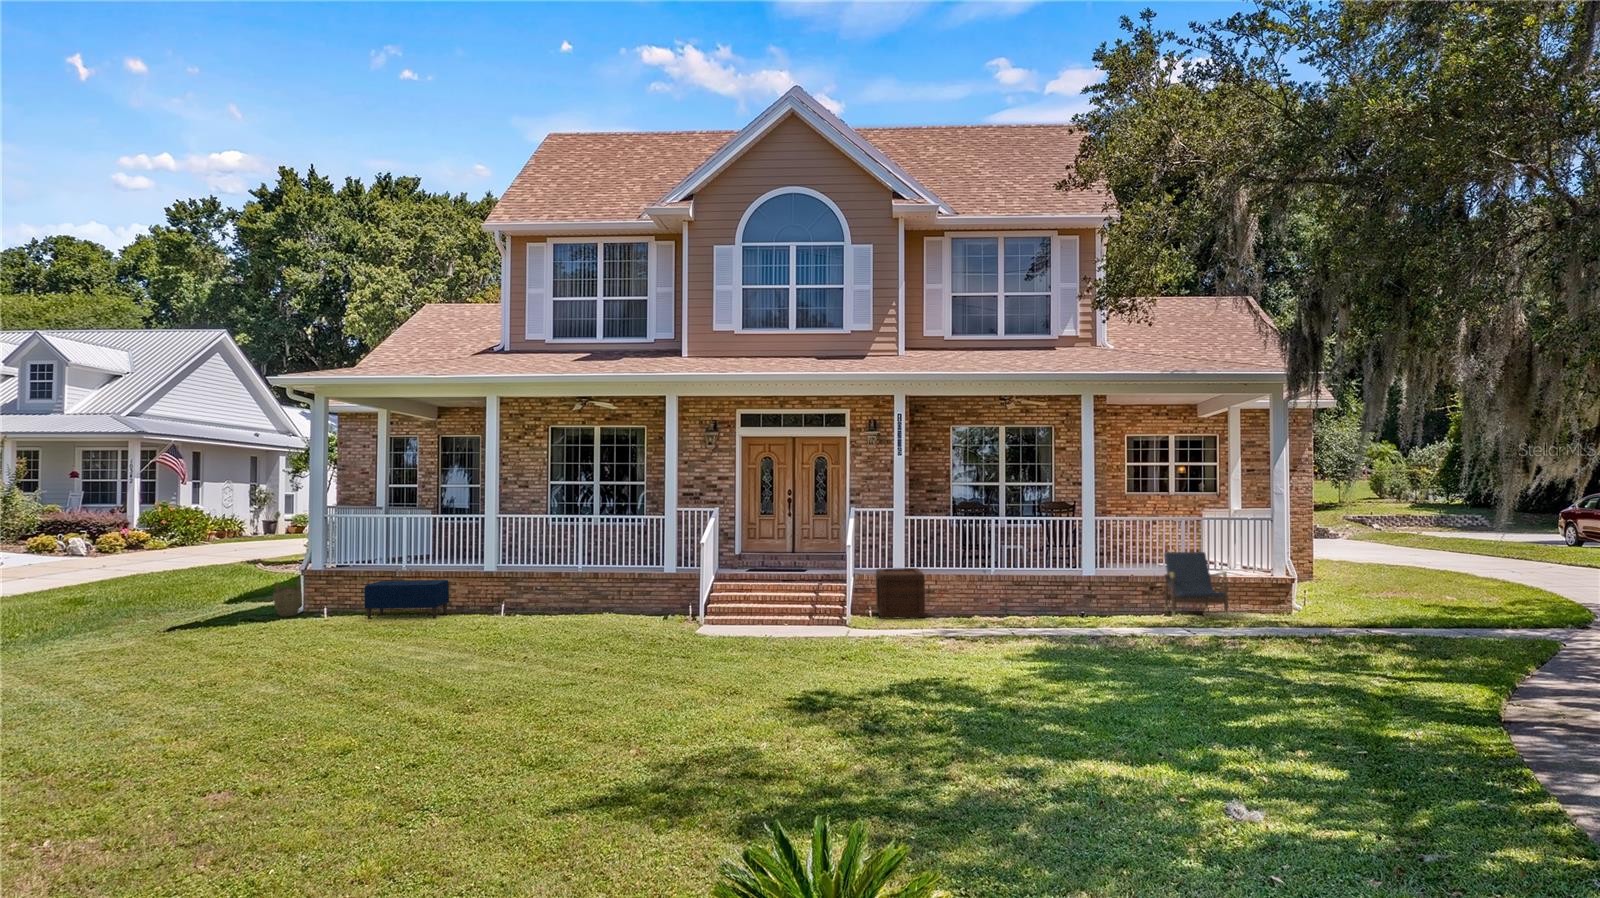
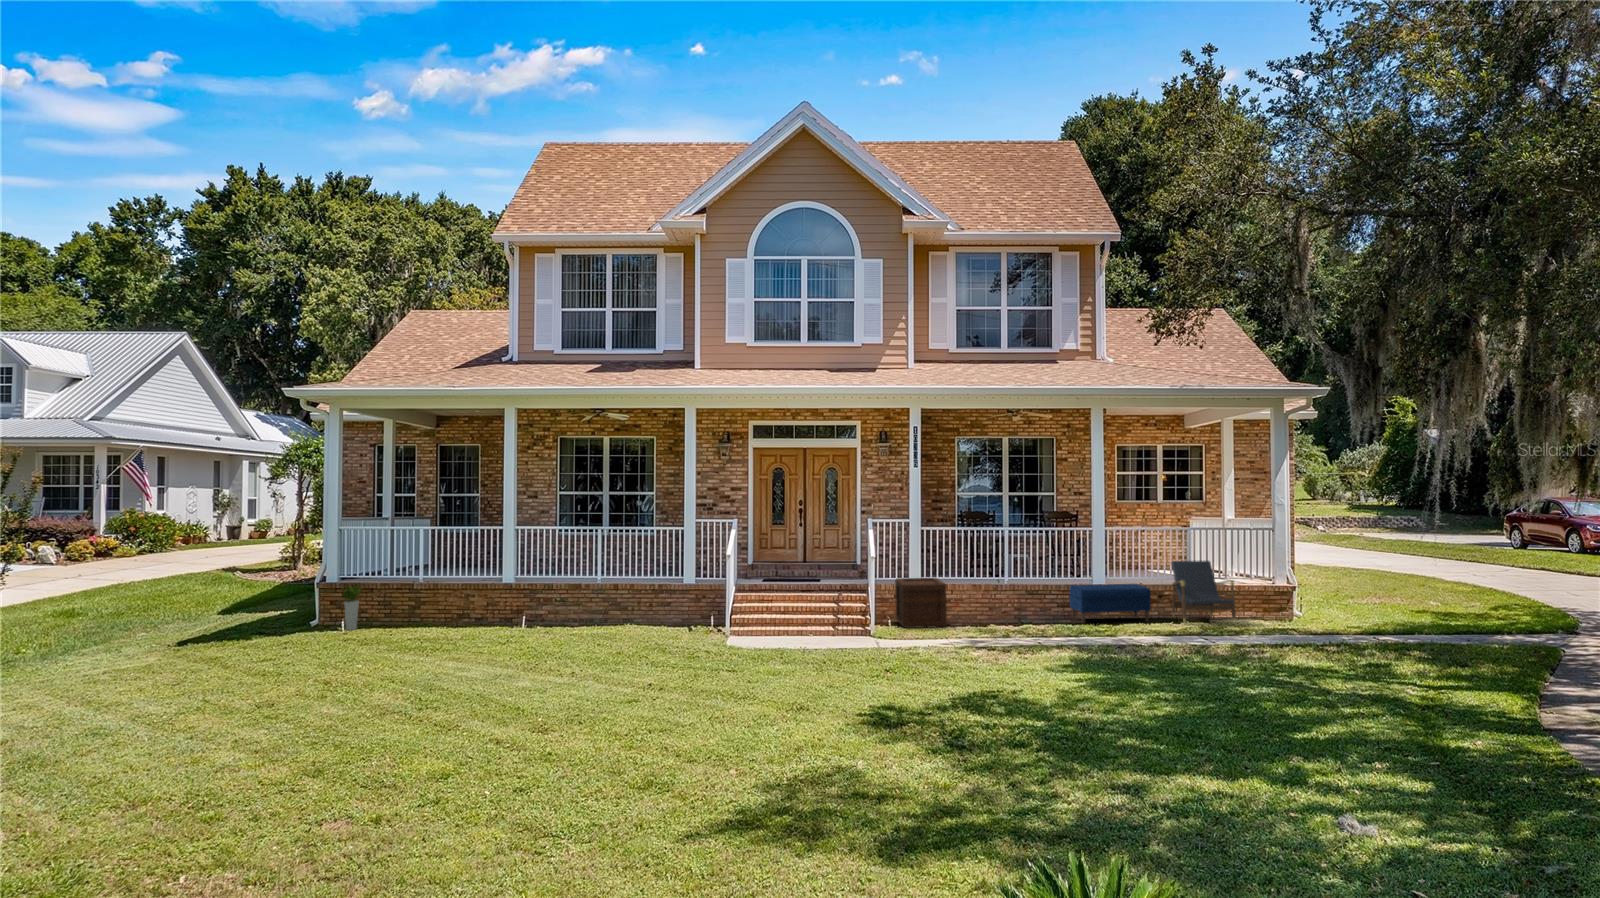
planter: none [326,570,351,616] -> present [342,586,361,630]
woven basket: present [273,580,302,617] -> none [283,593,312,632]
bench: present [364,580,449,619] -> present [1069,584,1151,623]

